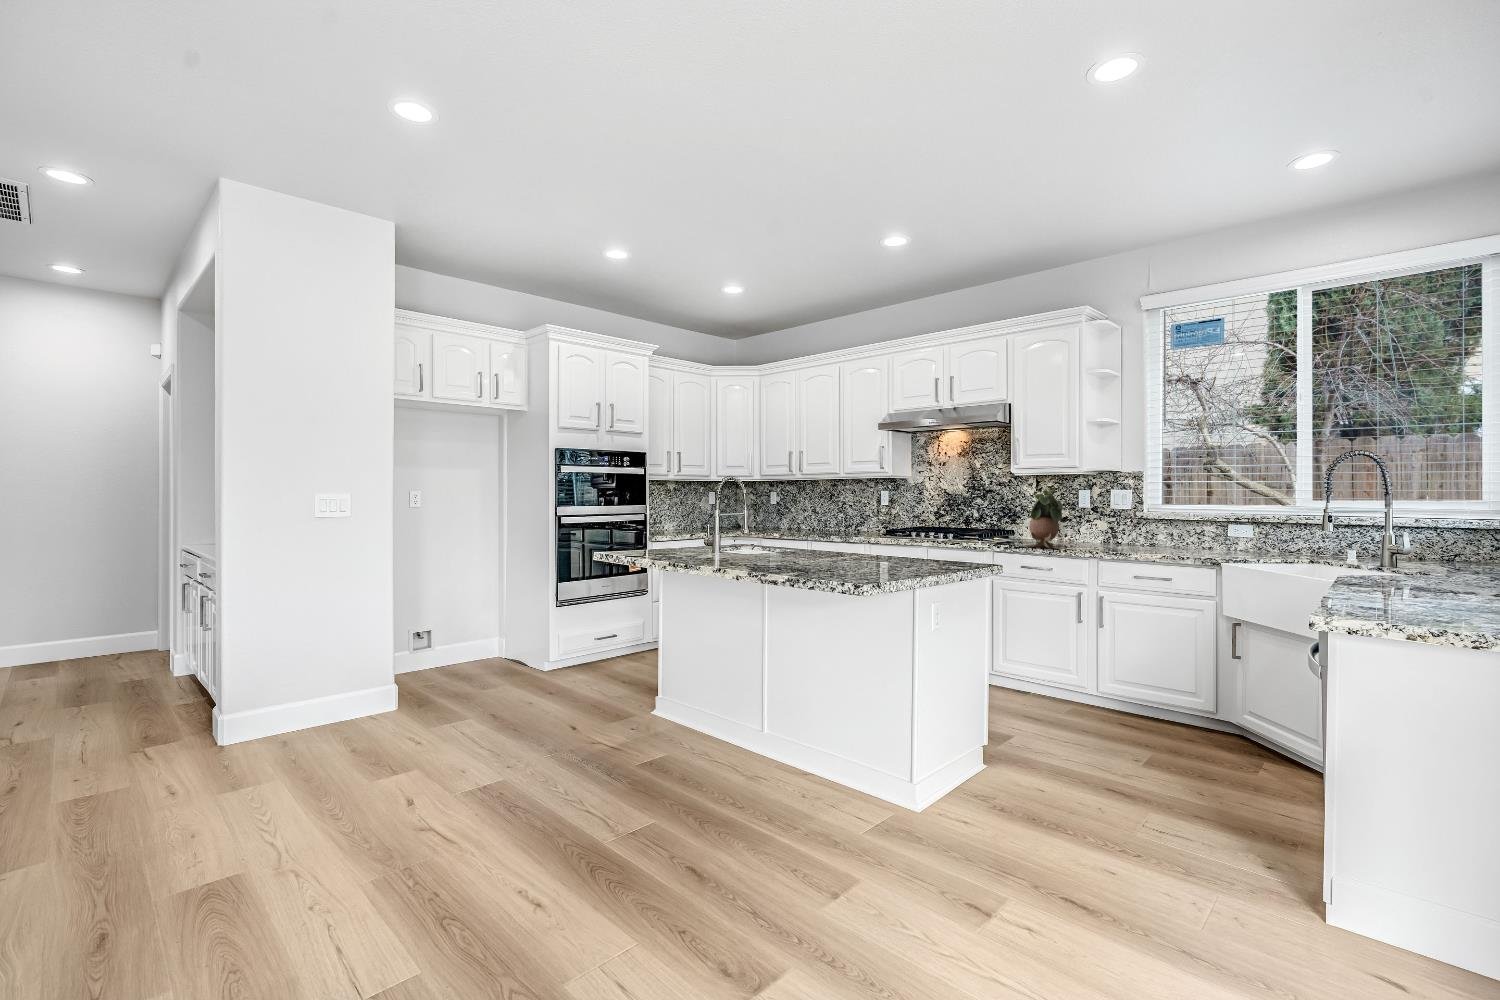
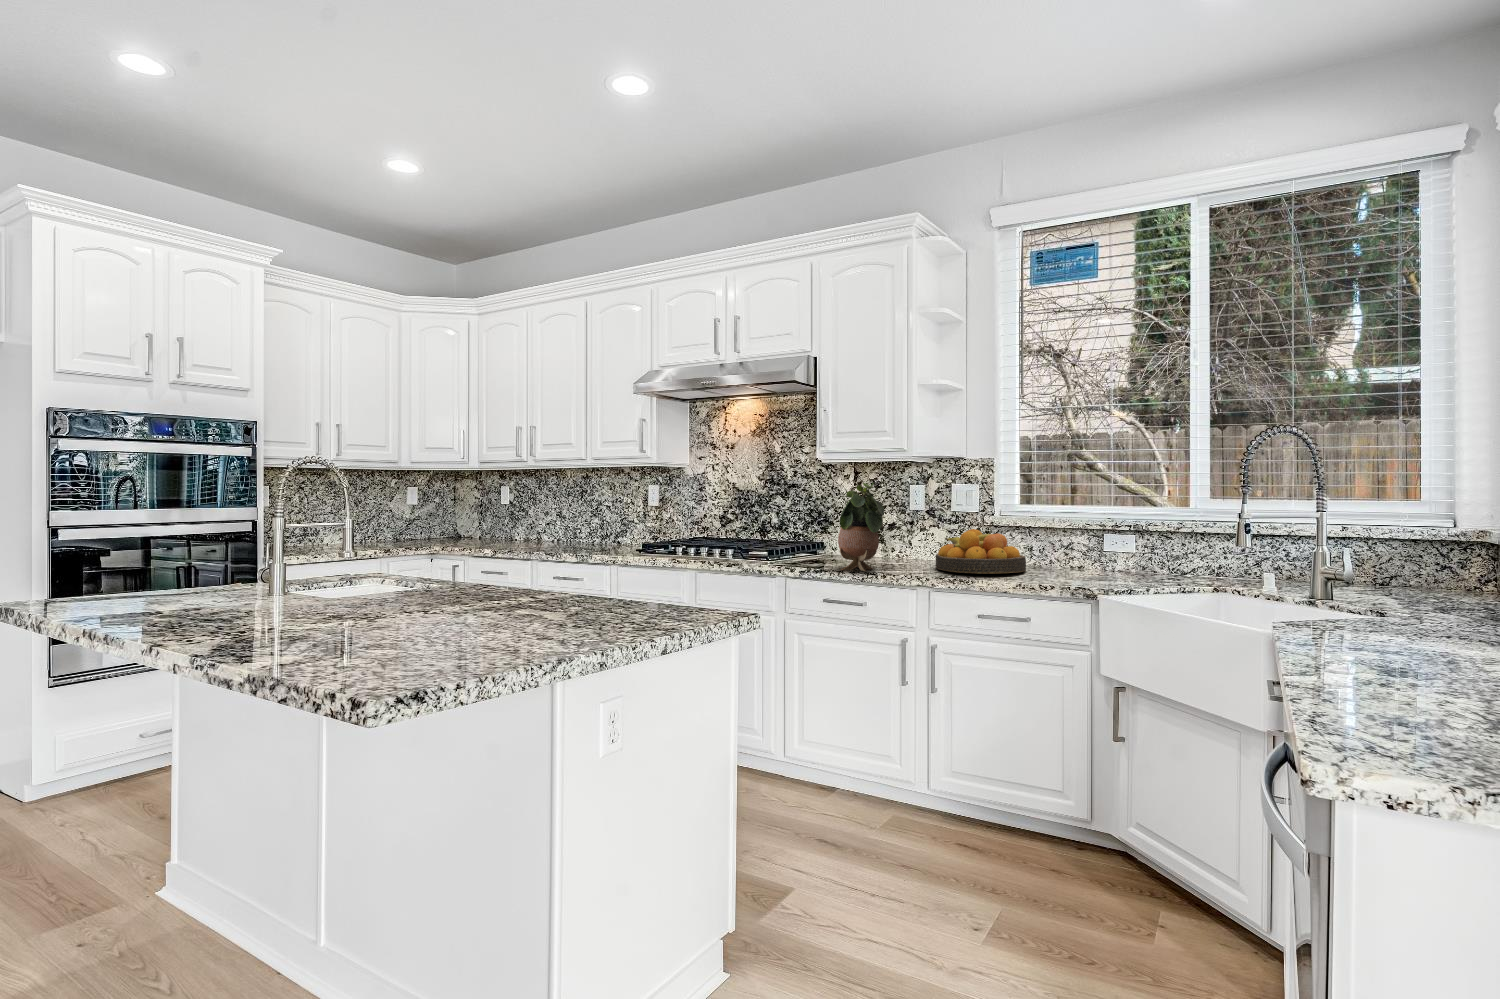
fruit bowl: none [1100,520,1168,550] -> present [935,529,1026,574]

